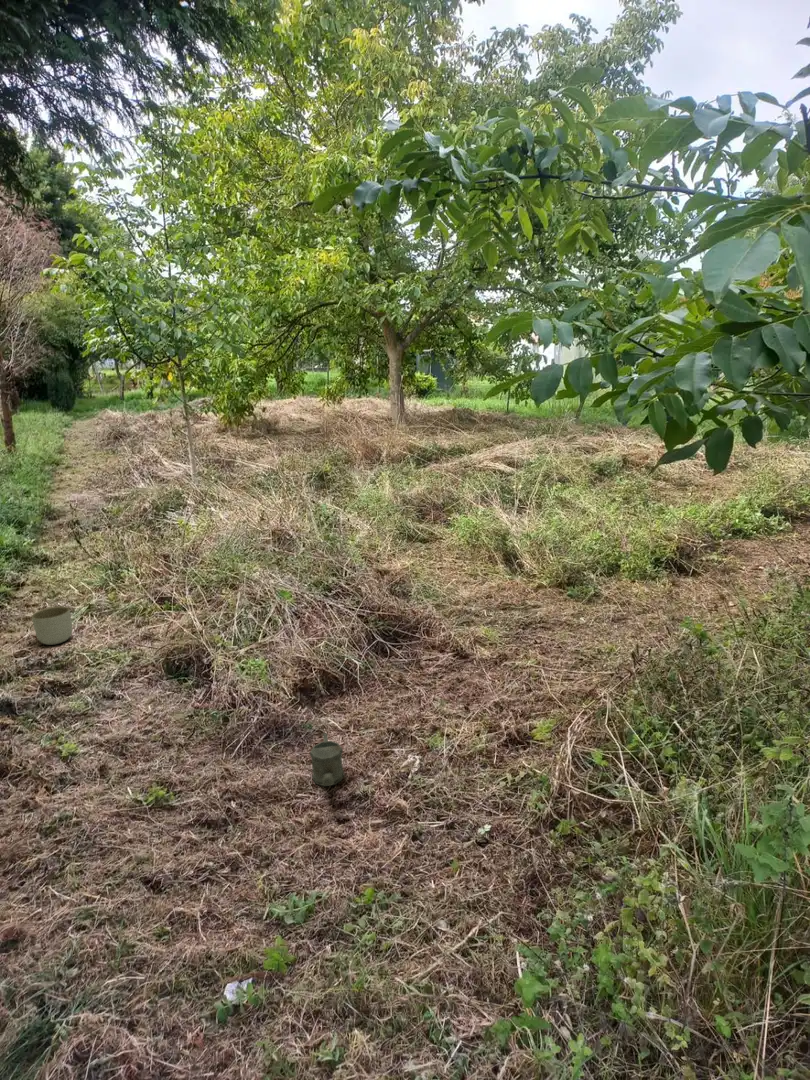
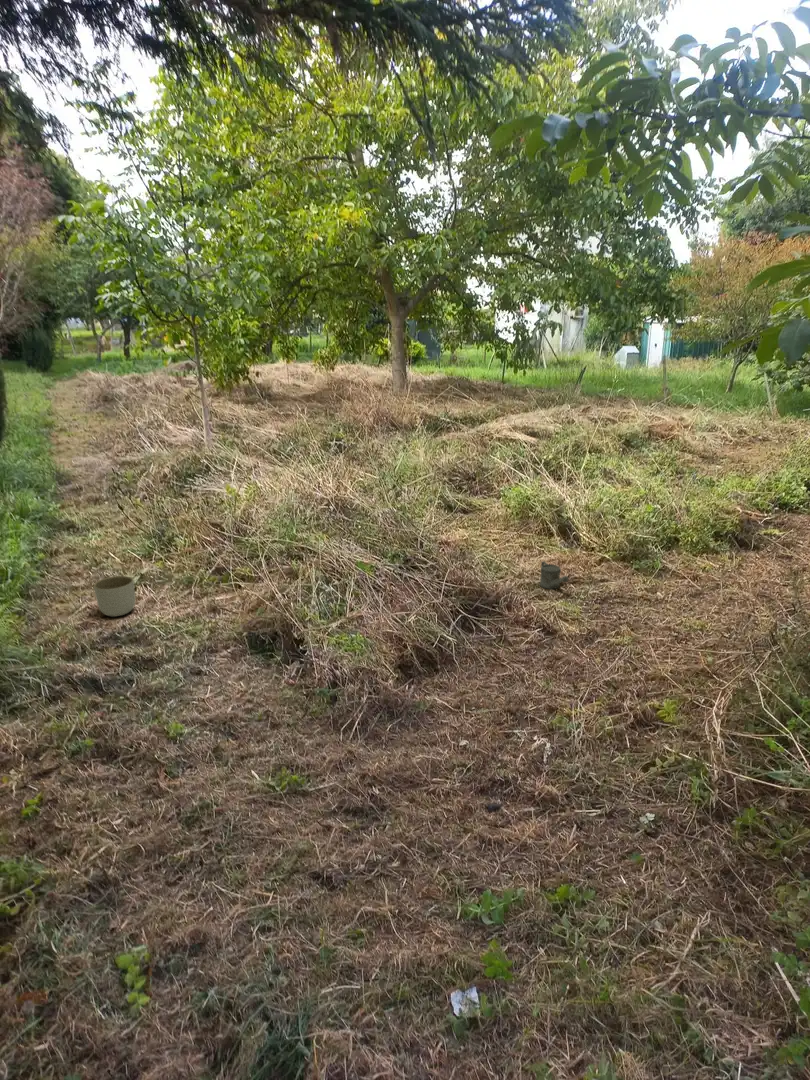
watering can: present [310,733,344,786] -> present [540,561,569,589]

